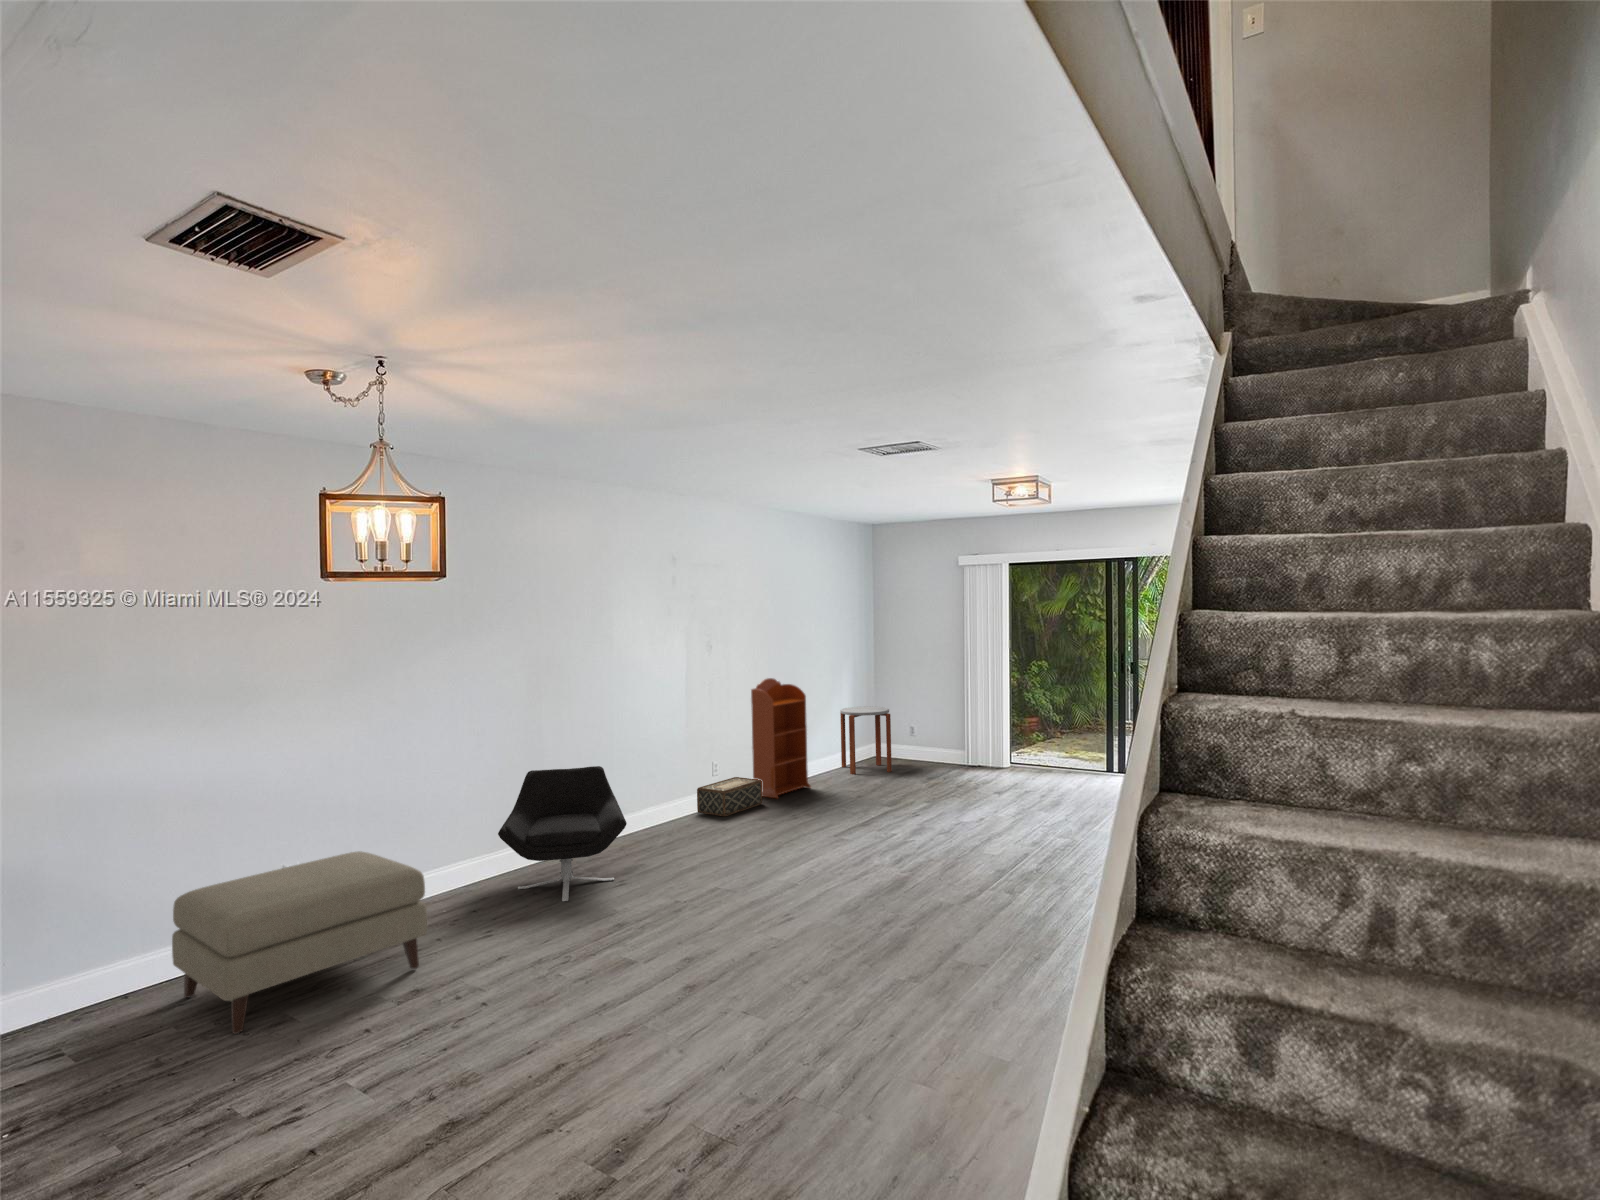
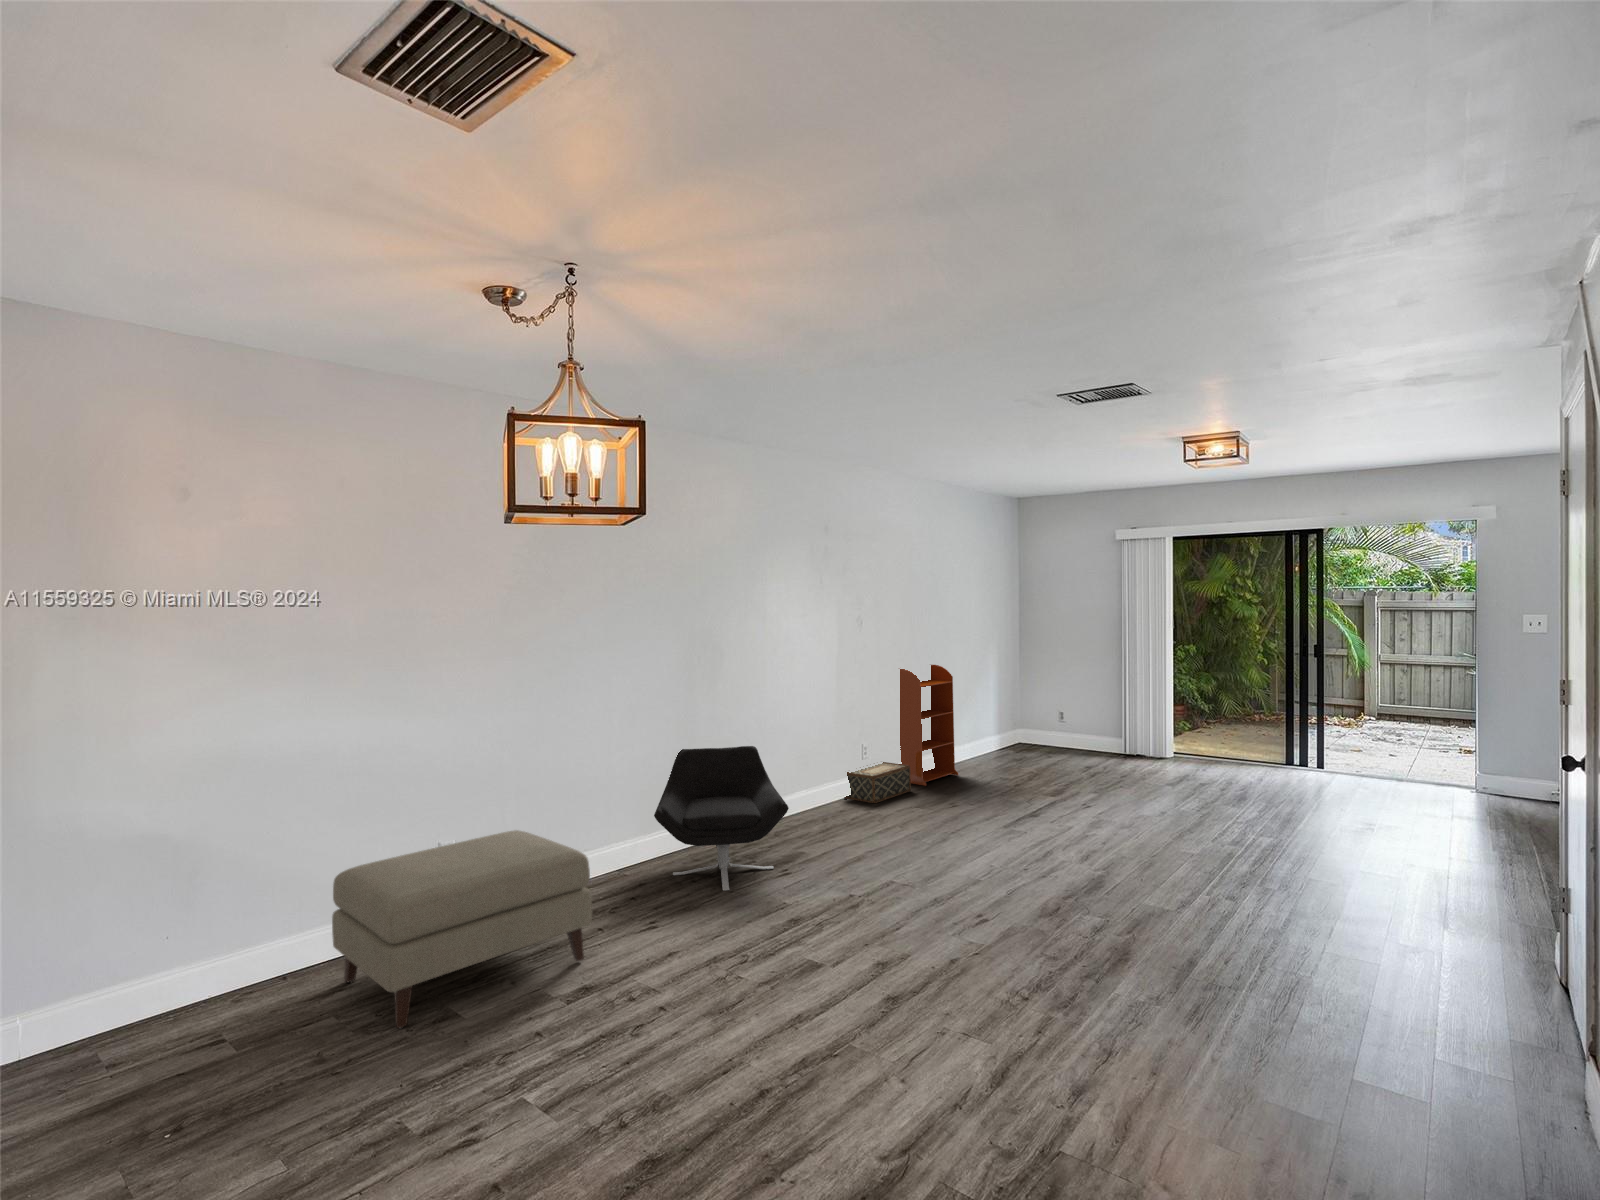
side table: present [840,706,892,774] -> none [983,691,1041,762]

